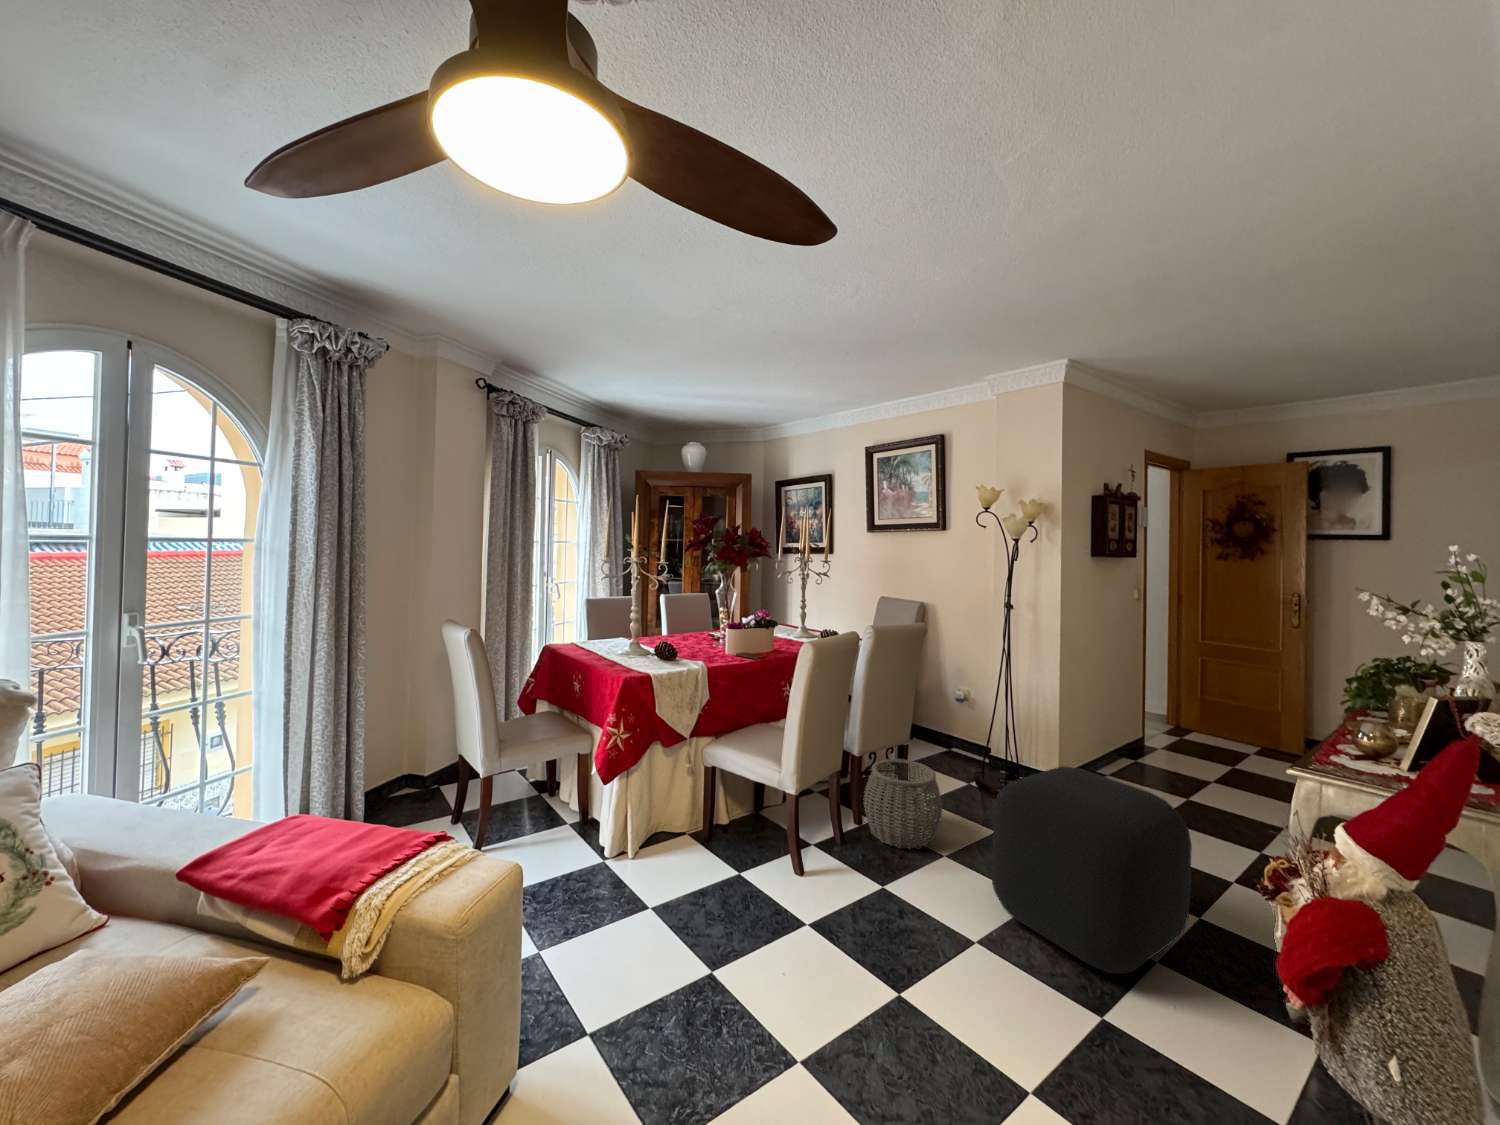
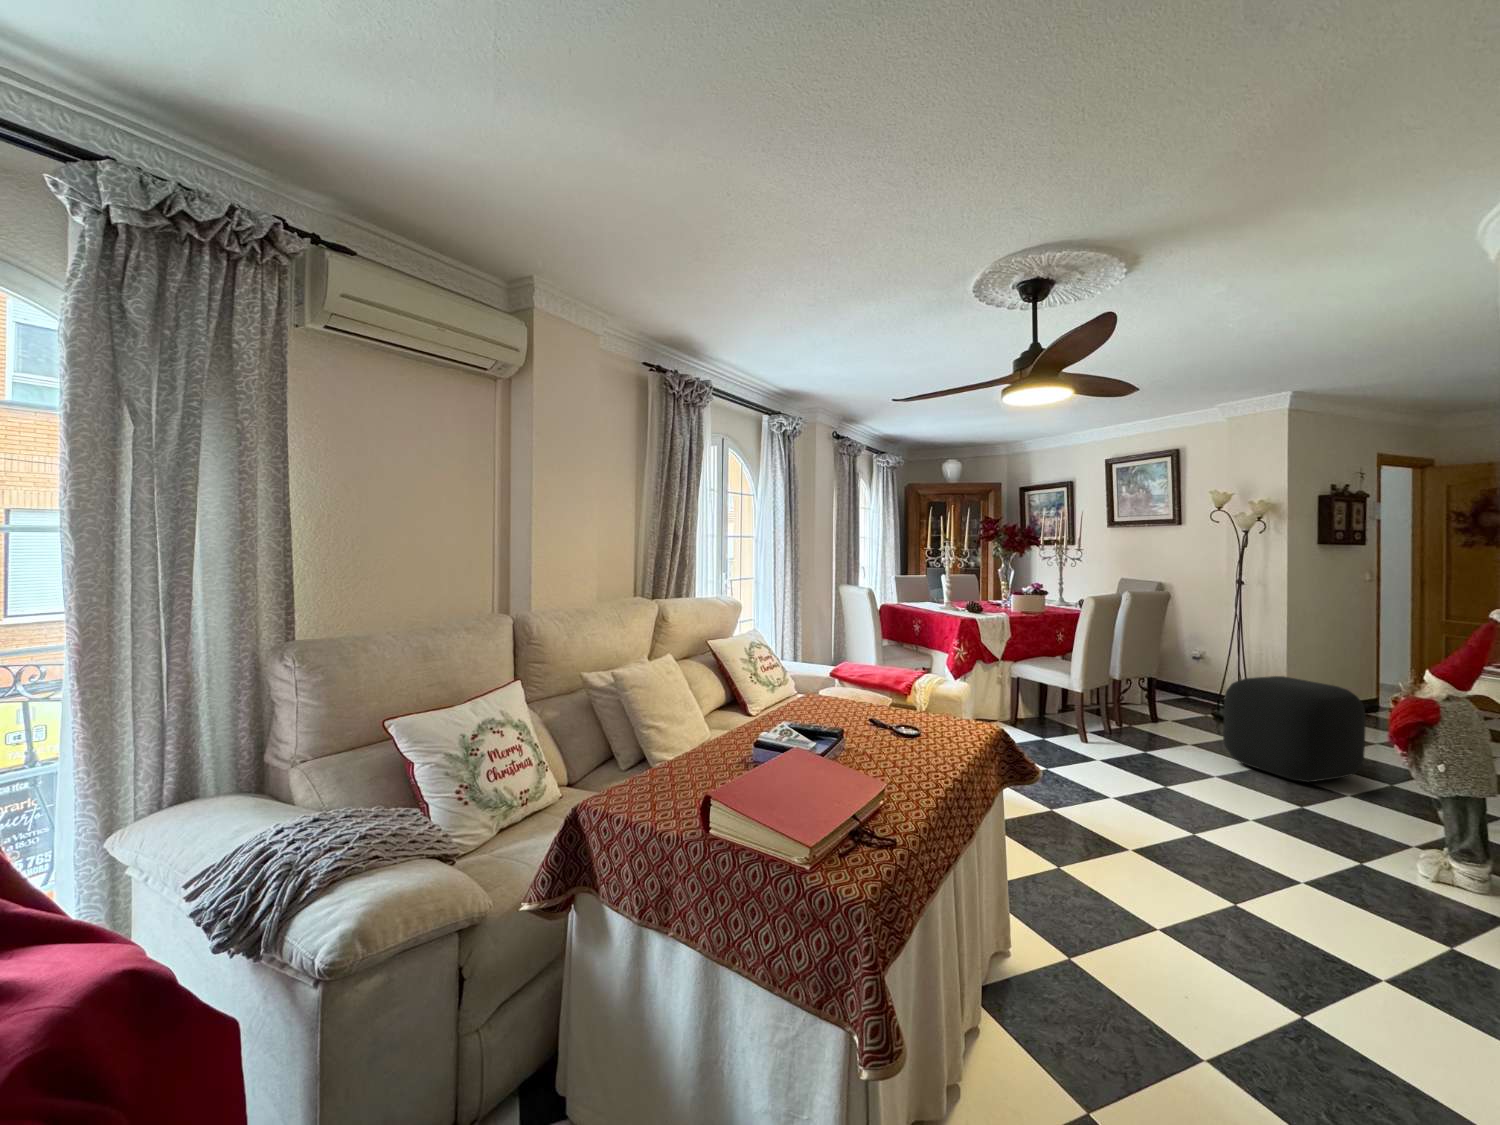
woven basket: present [864,759,942,849] -> none [1124,683,1185,737]

